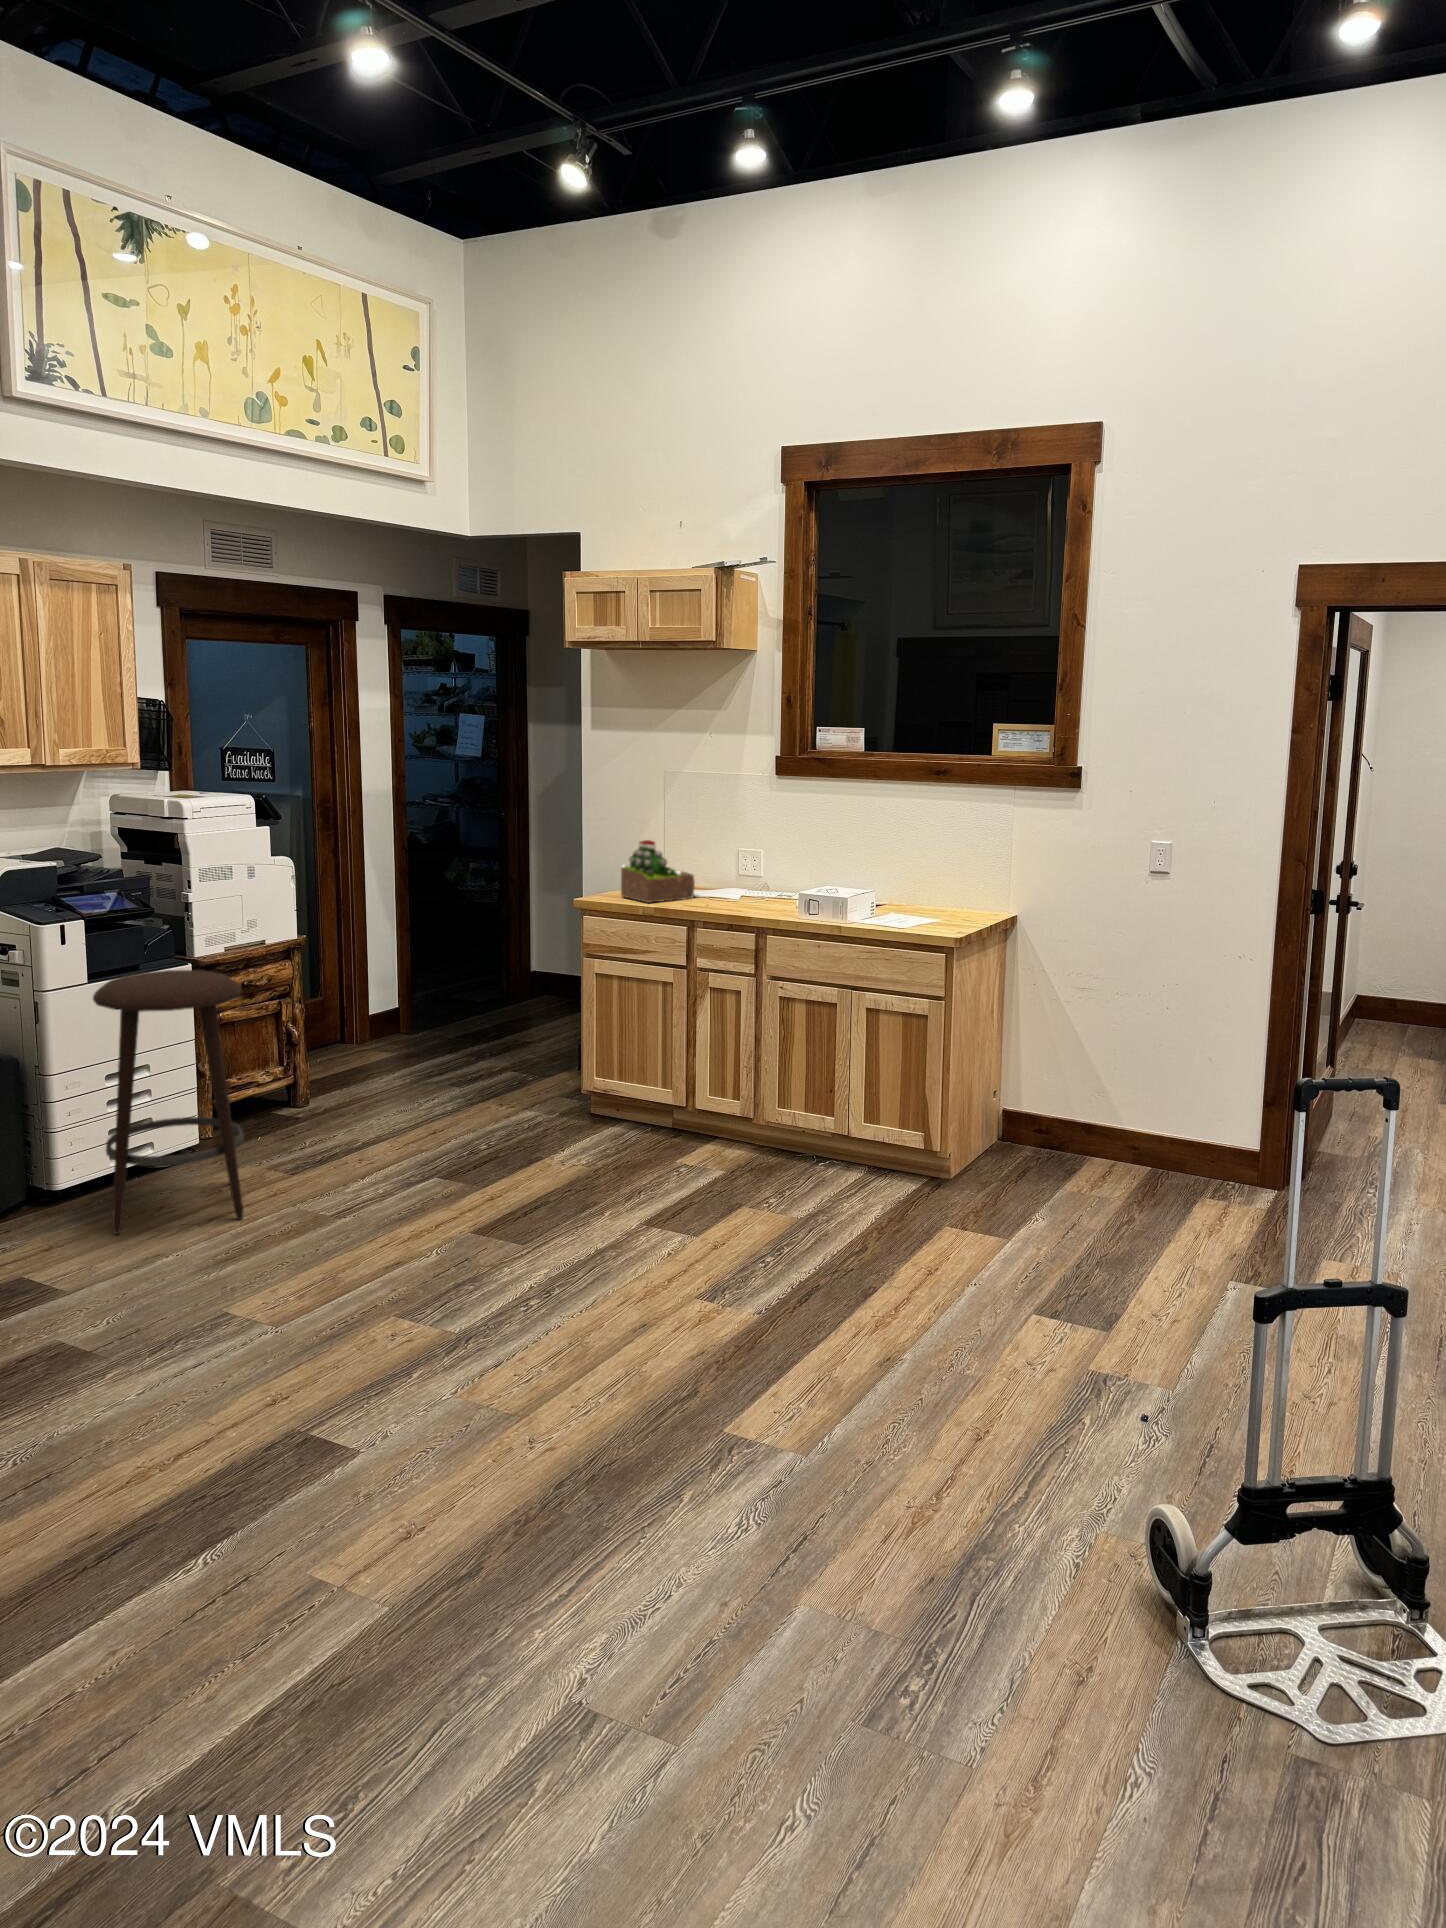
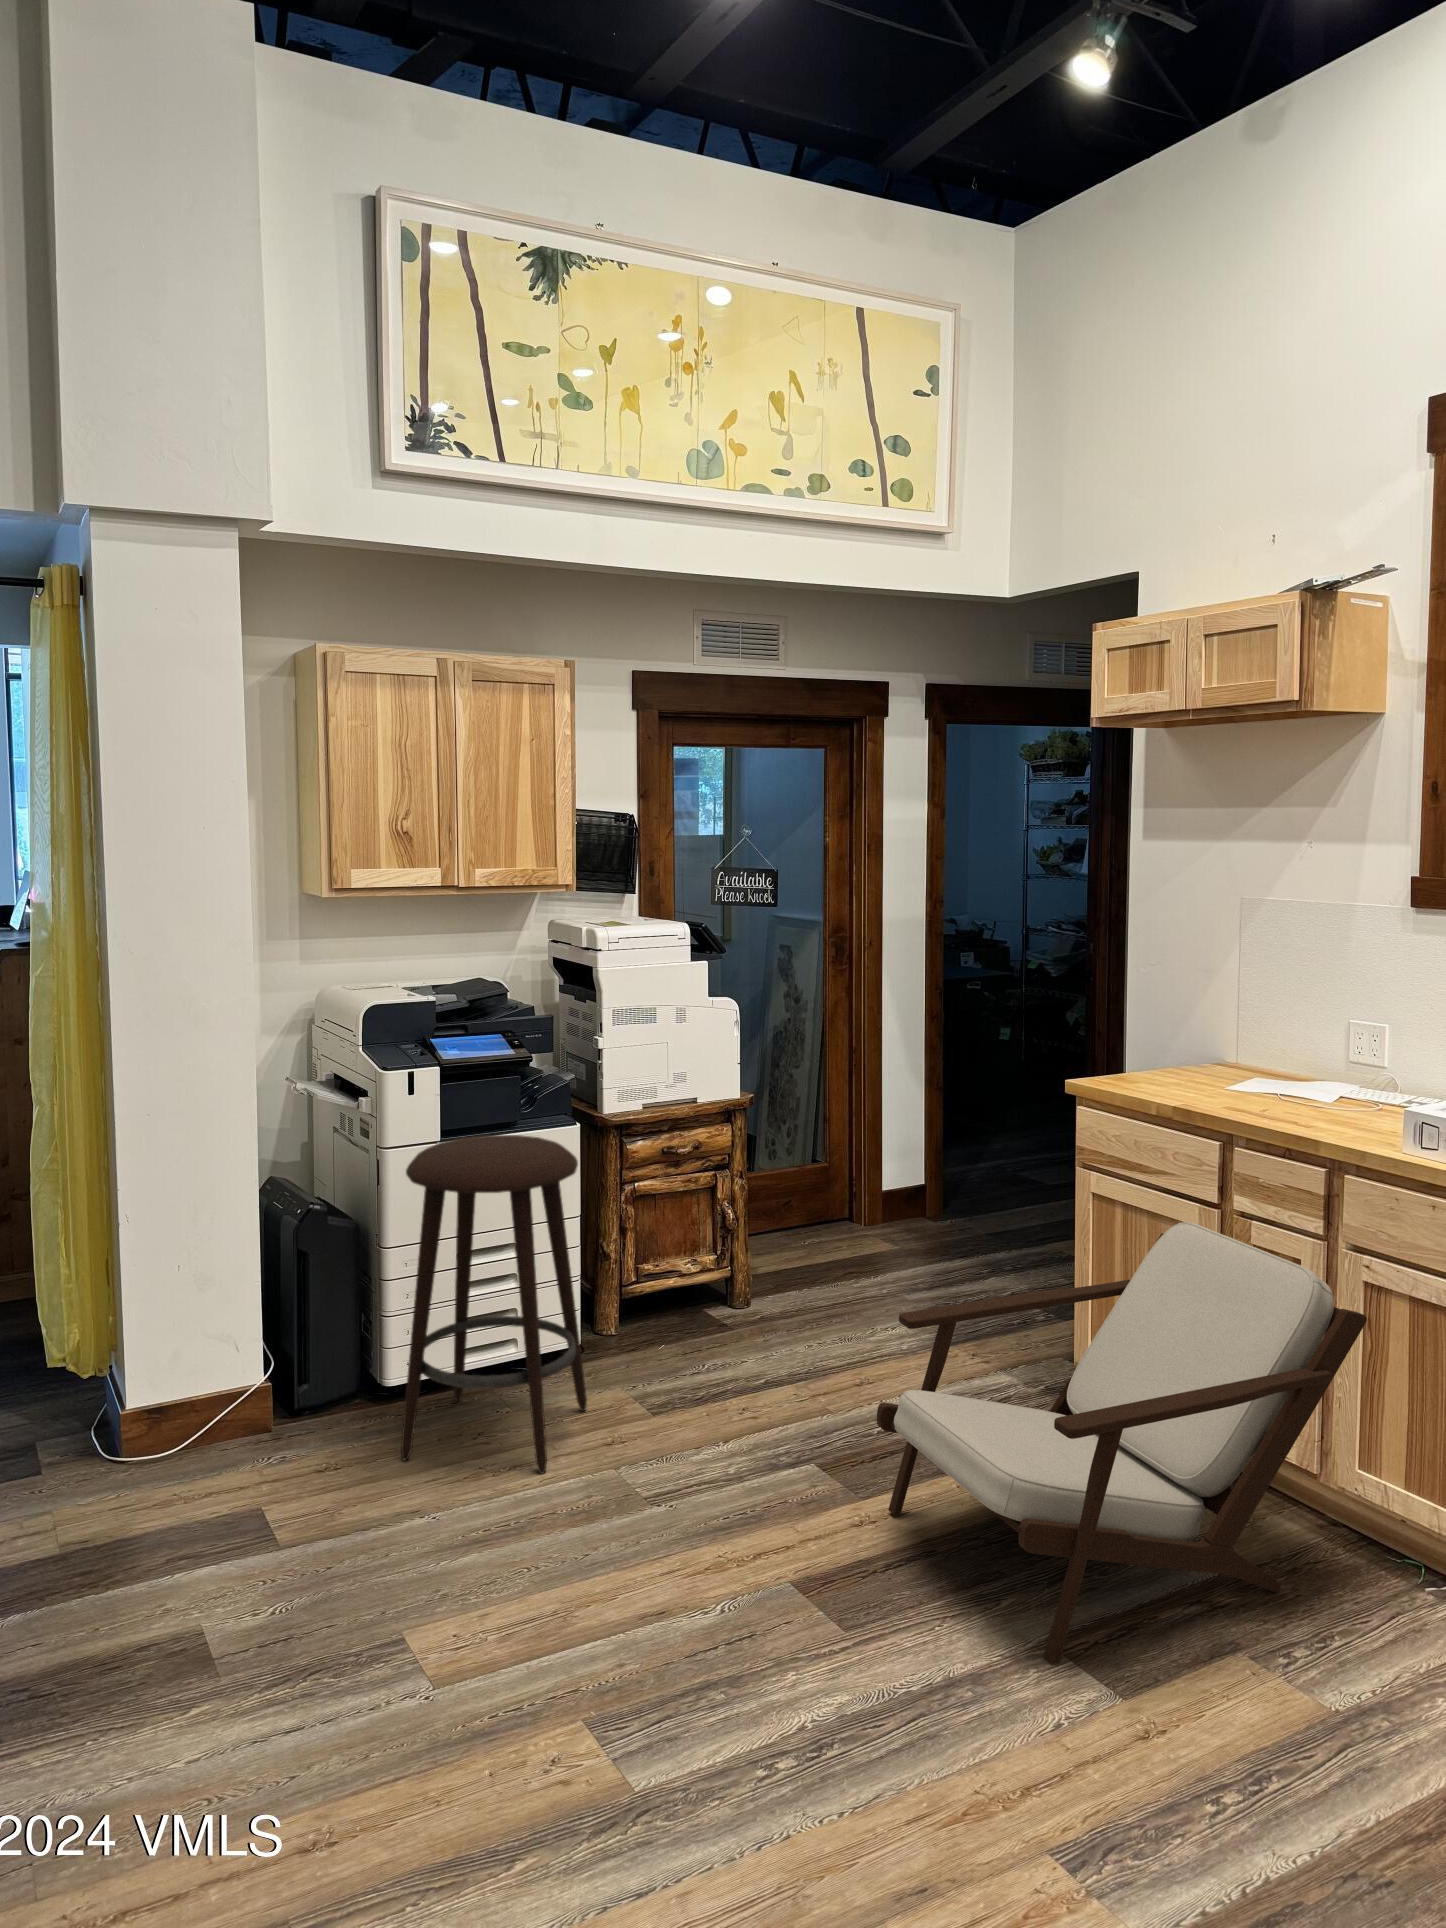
succulent plant: present [621,840,695,903] -> none [1143,1001,1259,1096]
armchair: none [502,979,785,1233] -> present [877,1222,1367,1665]

